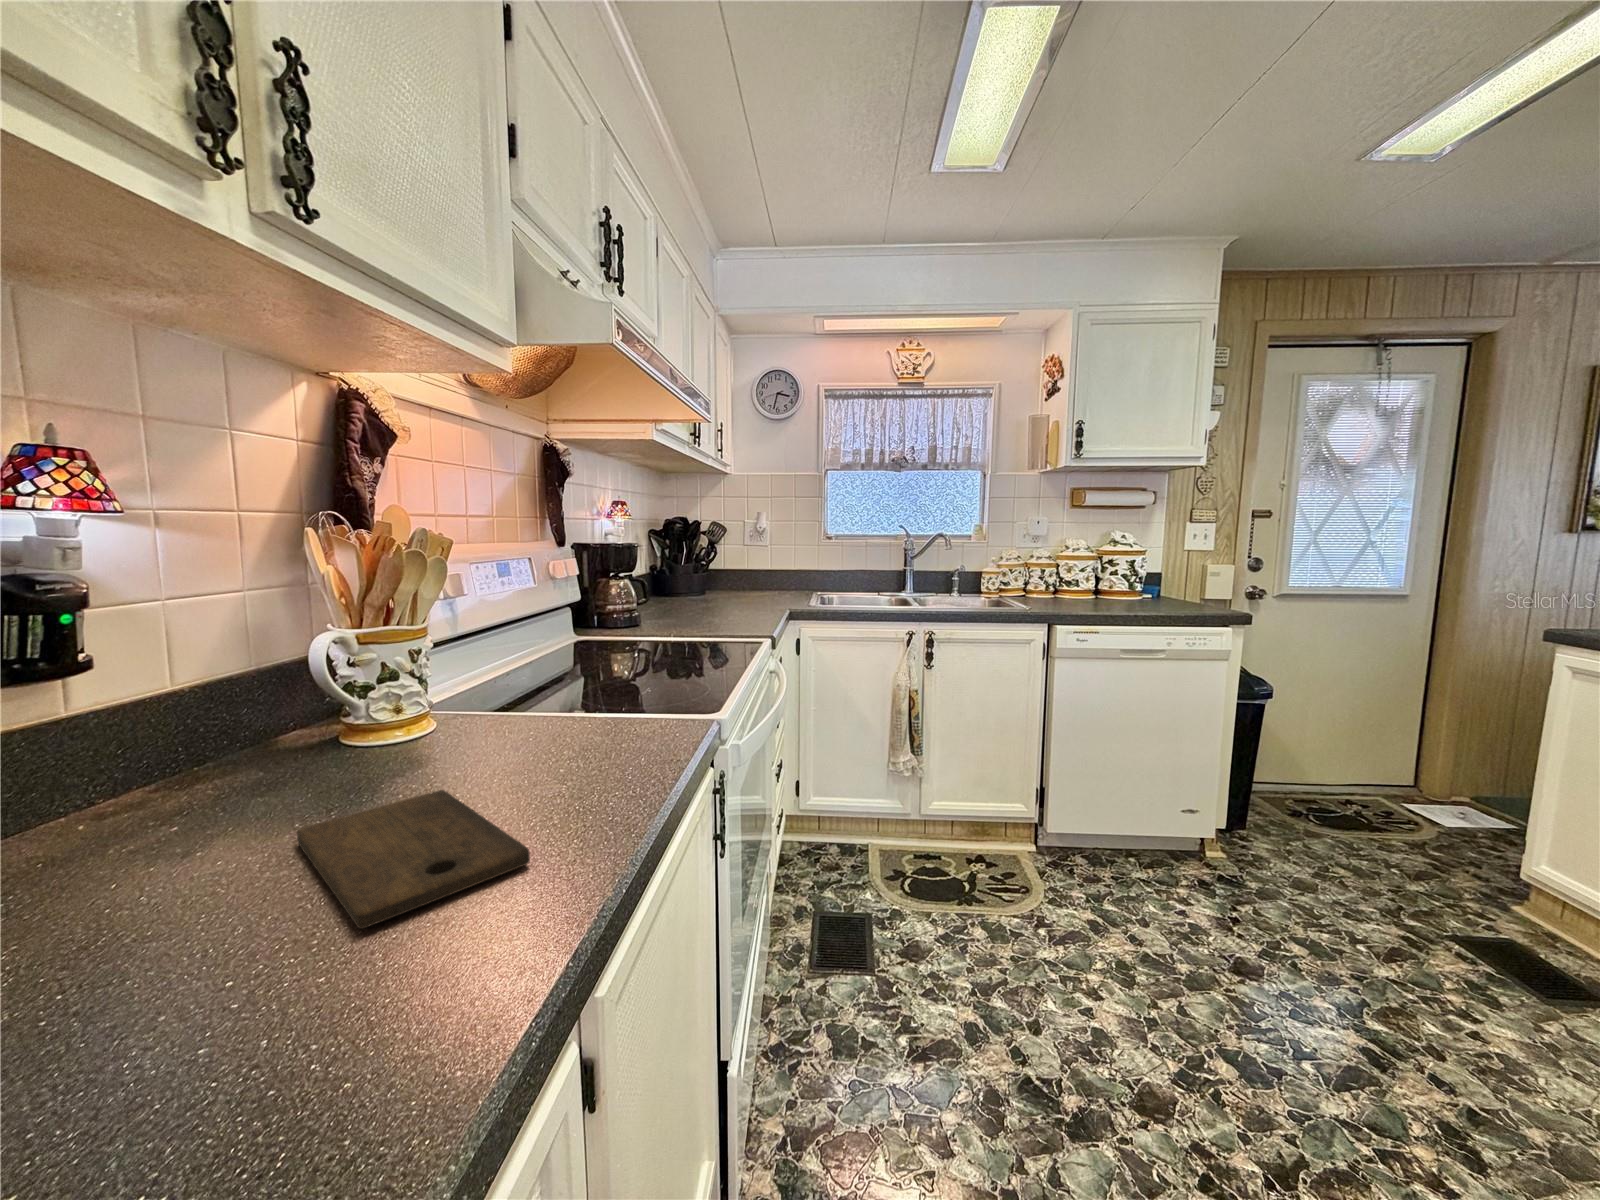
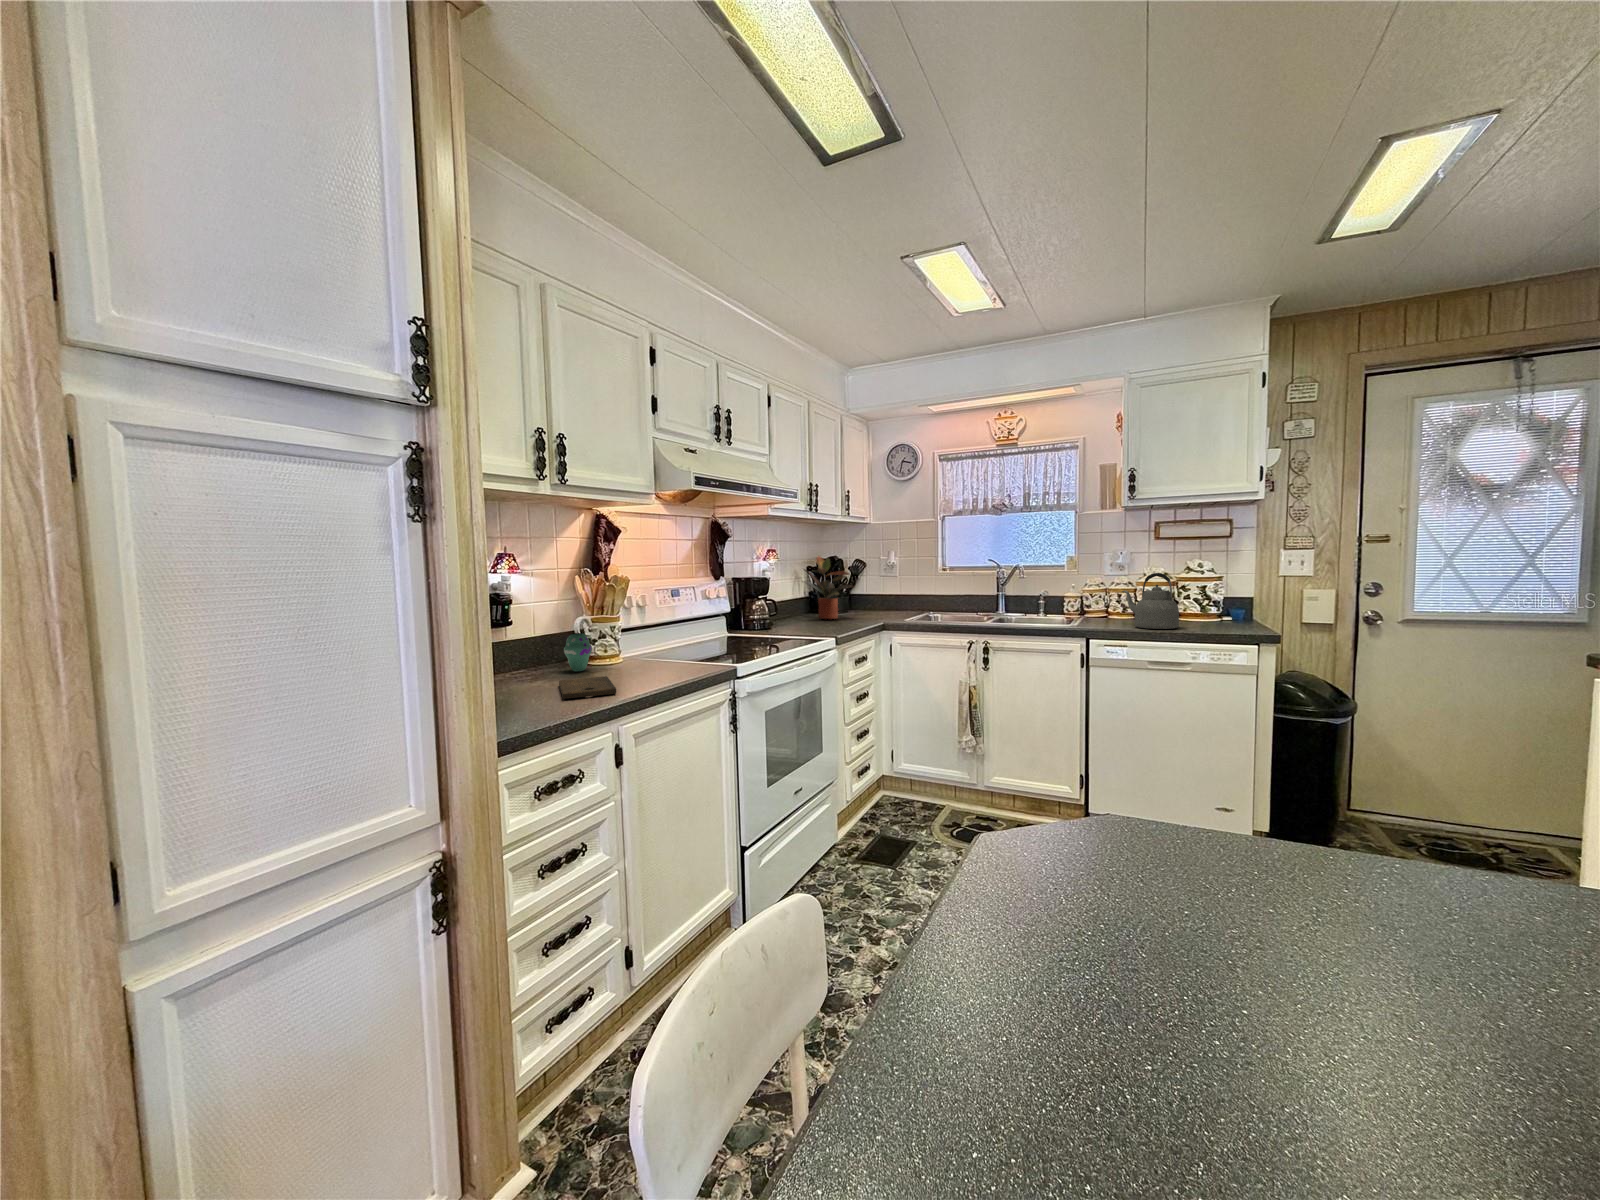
potted plant: none [664,514,738,607] -> present [804,556,852,619]
kettle: none [1067,544,1137,610] -> present [1122,573,1179,629]
vase: none [279,672,363,772] -> present [564,633,592,671]

